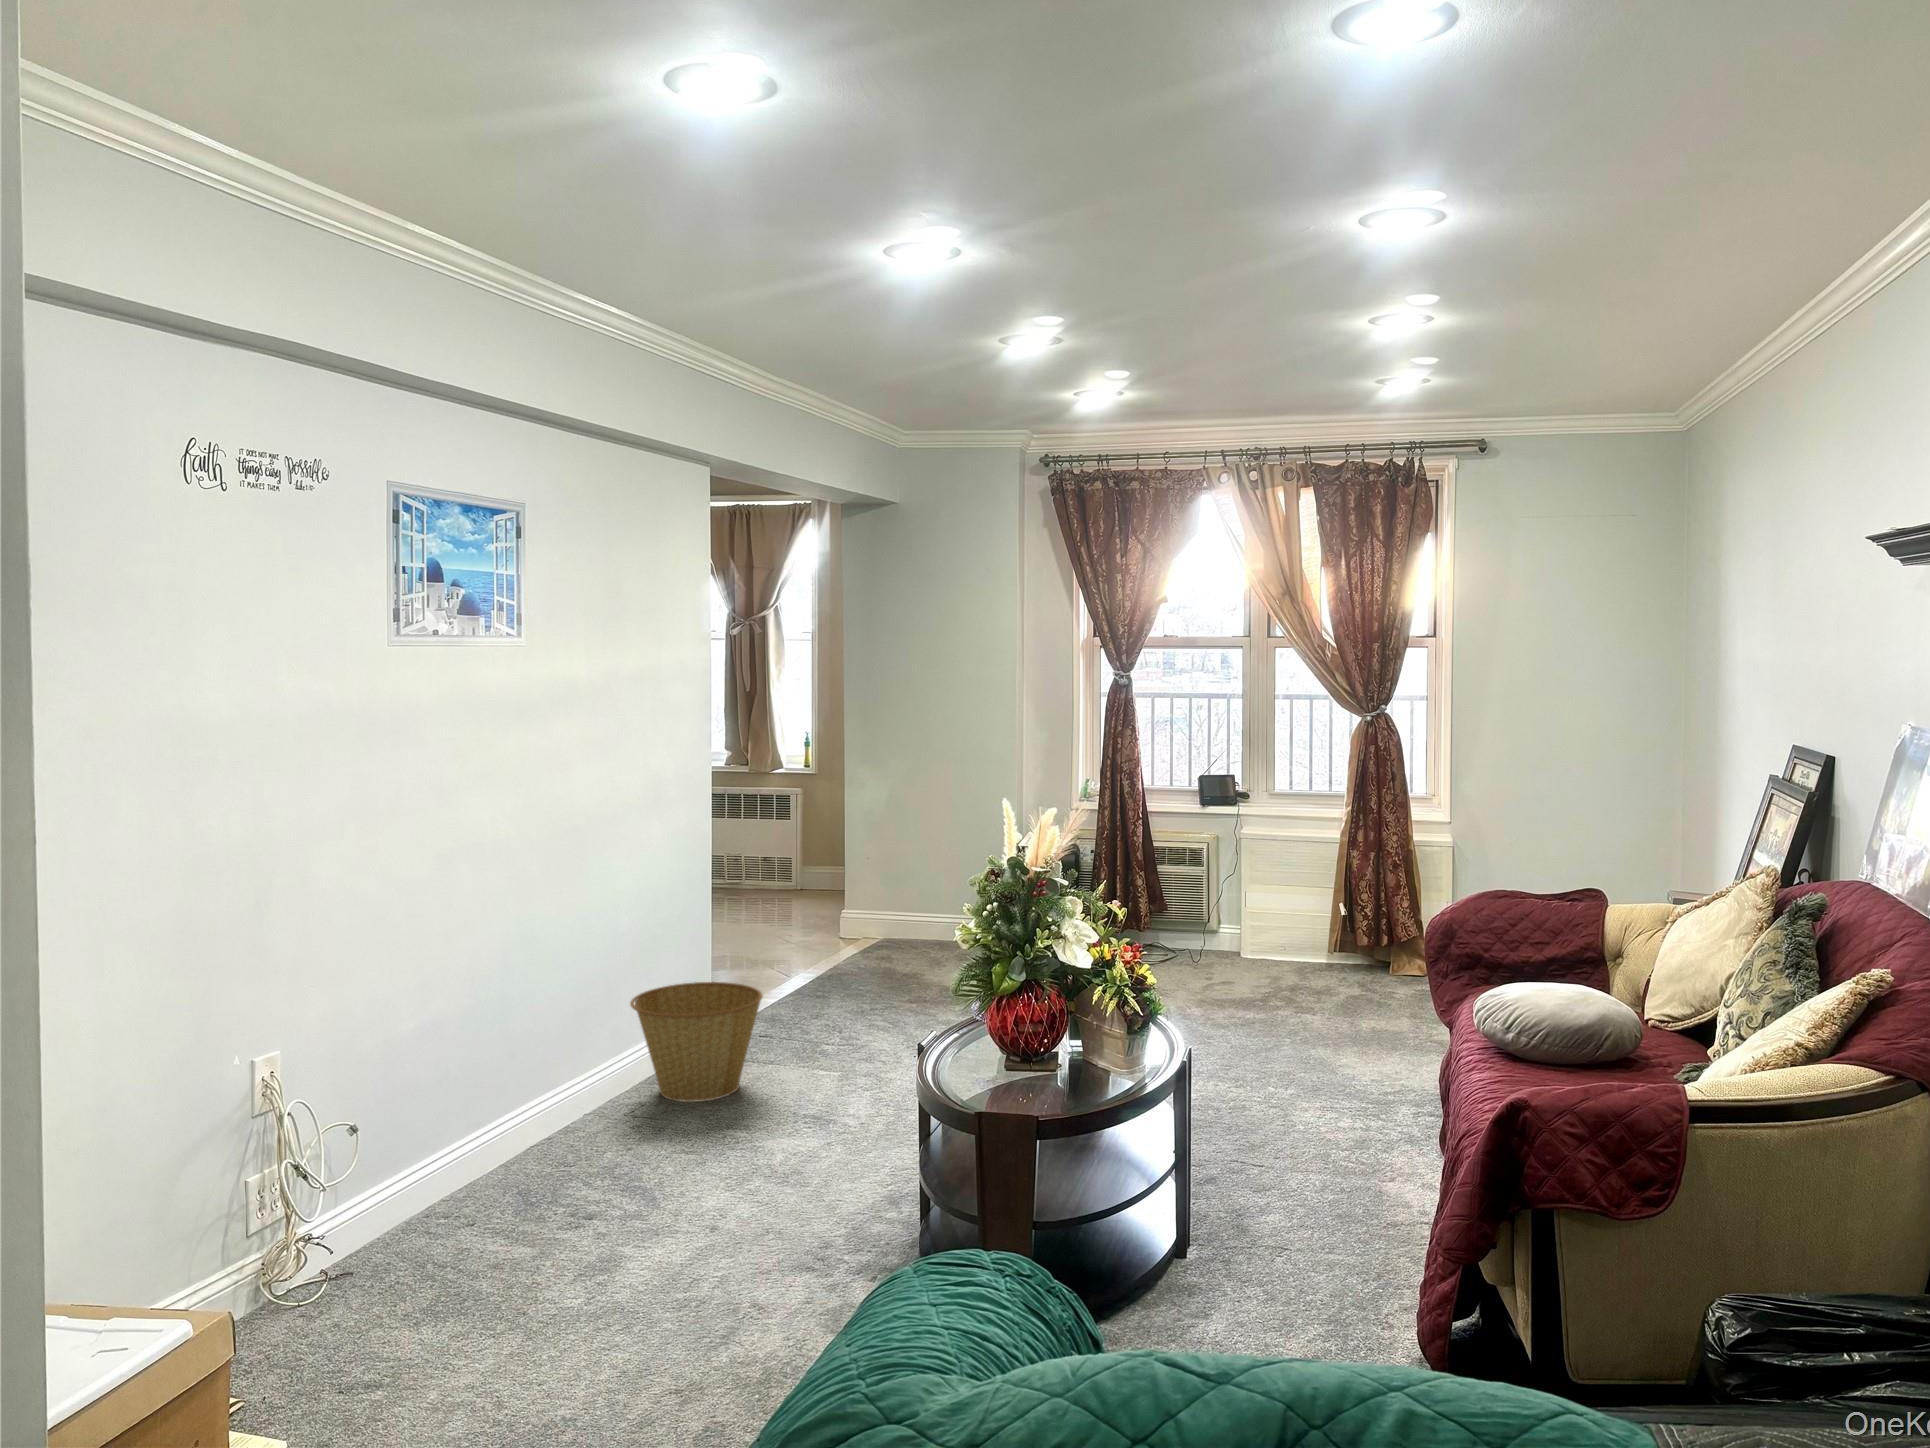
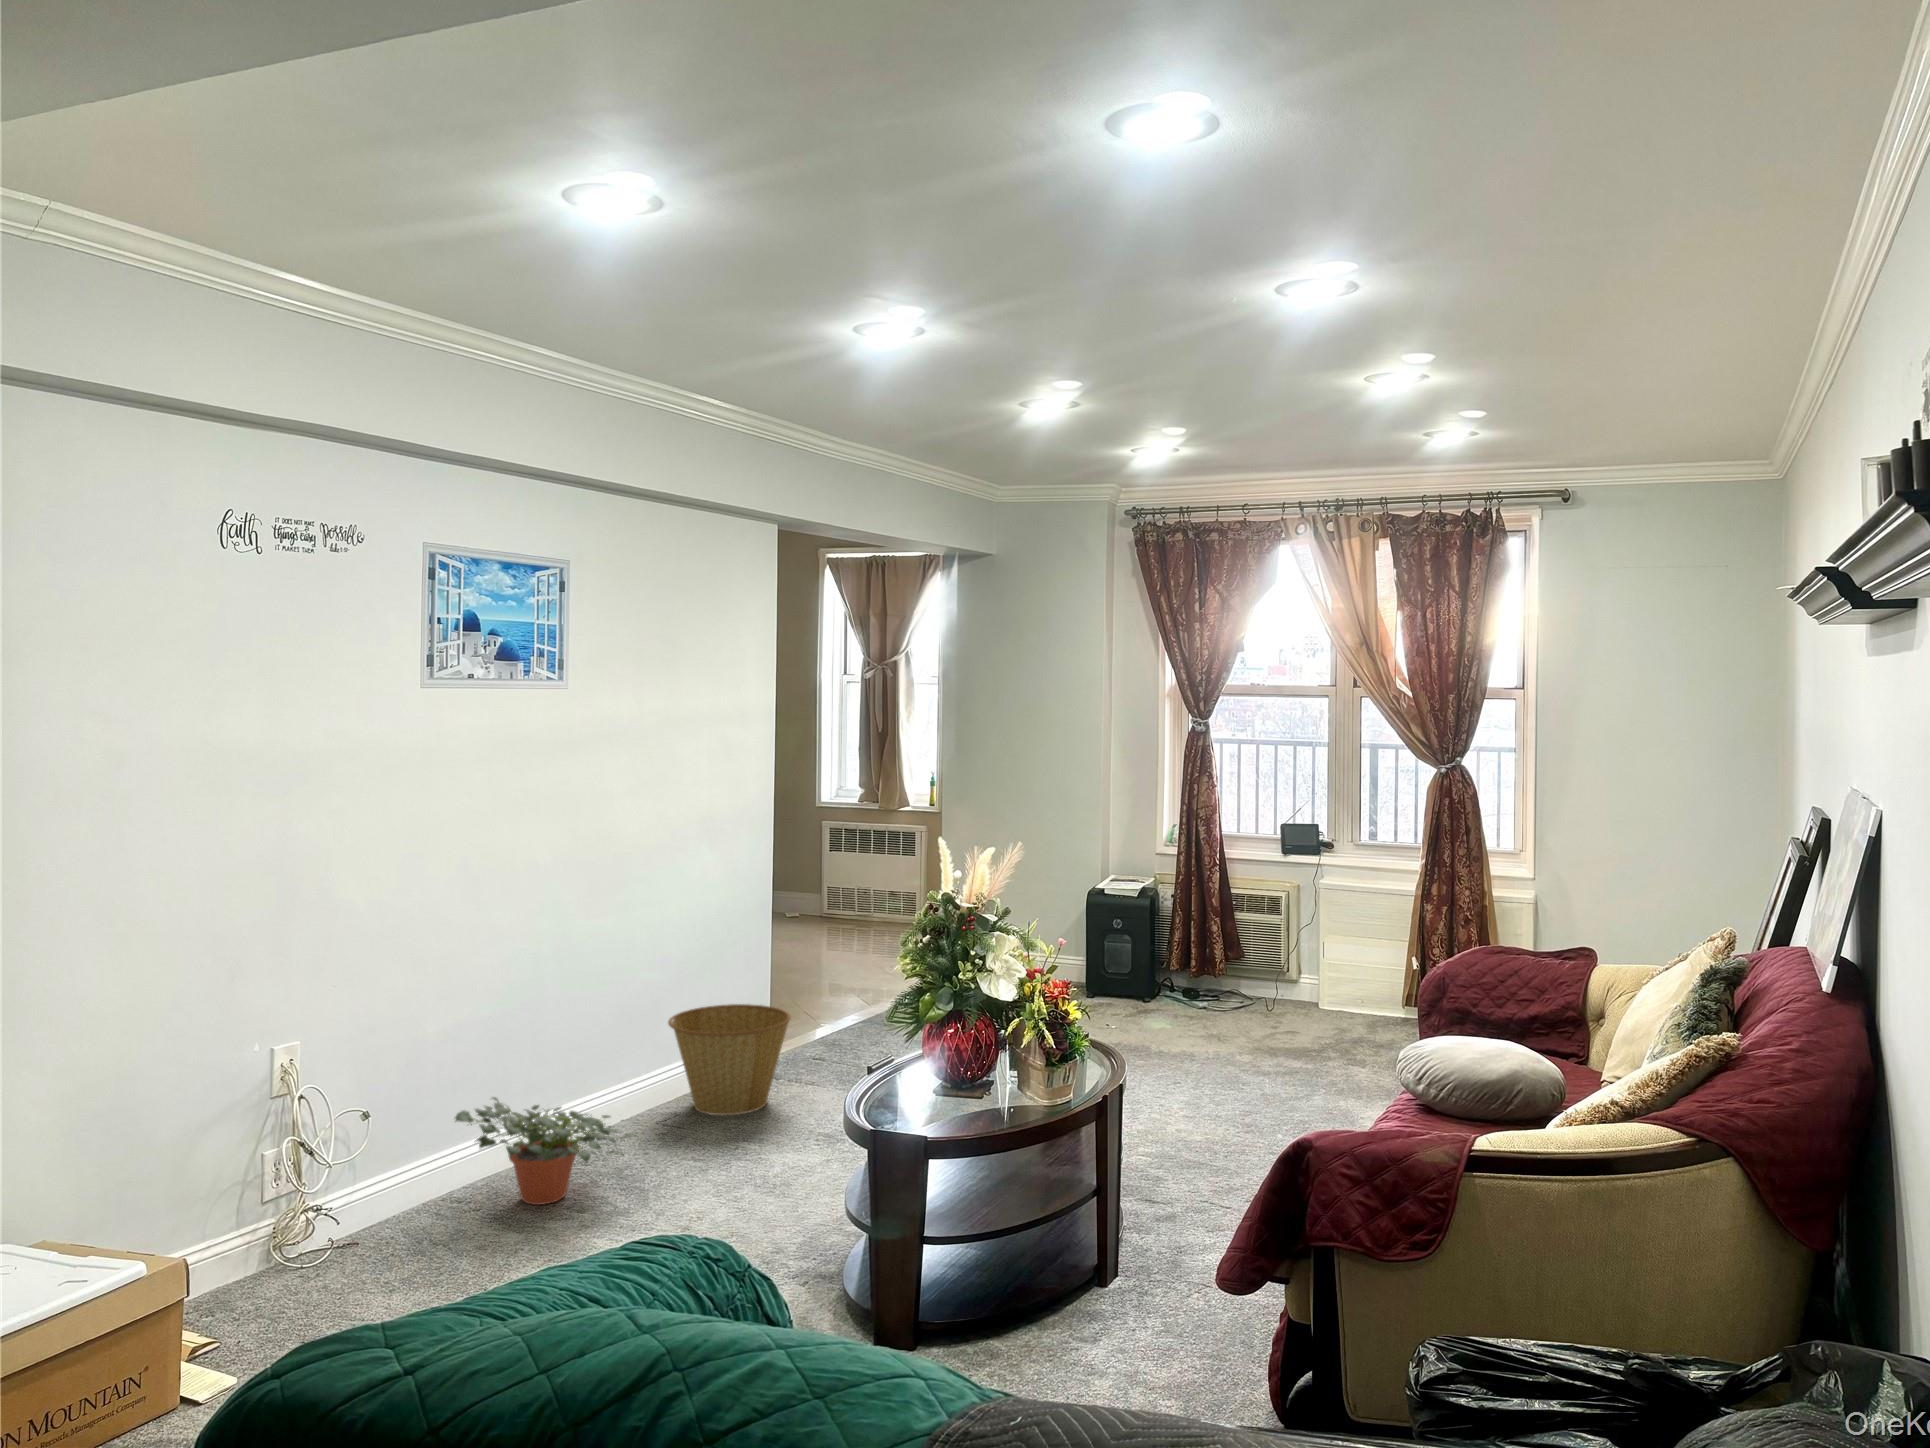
potted plant: none [437,1099,645,1214] -> present [455,1097,636,1205]

